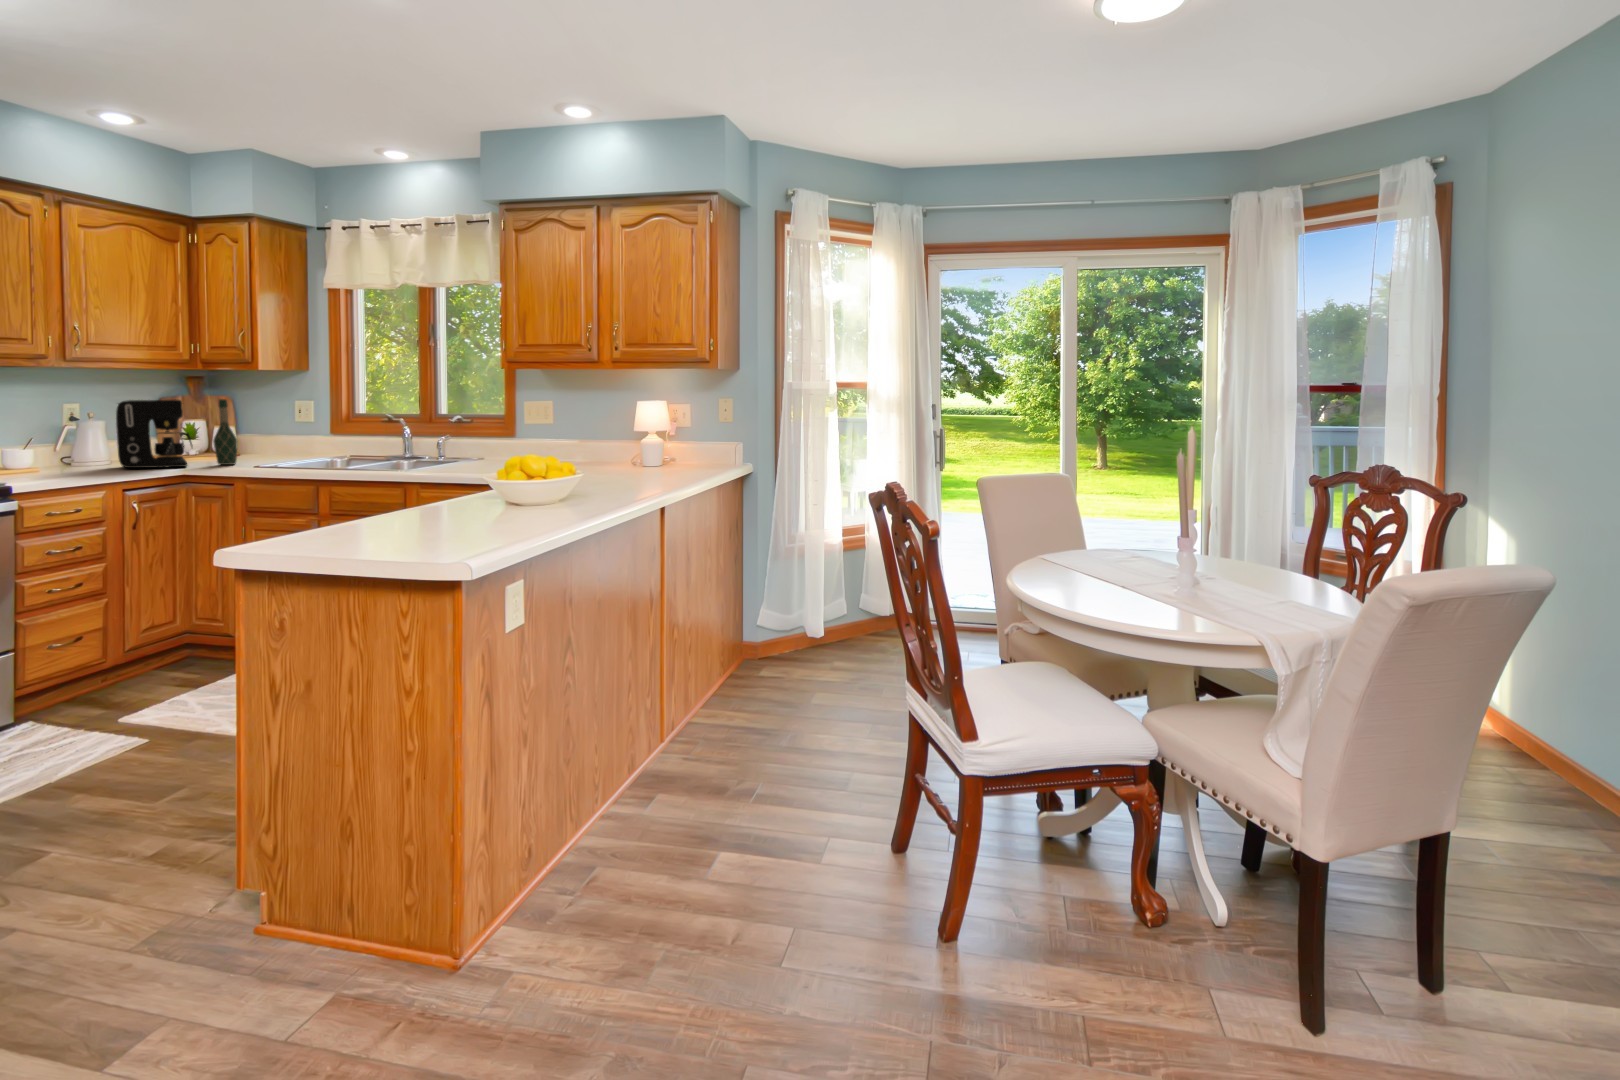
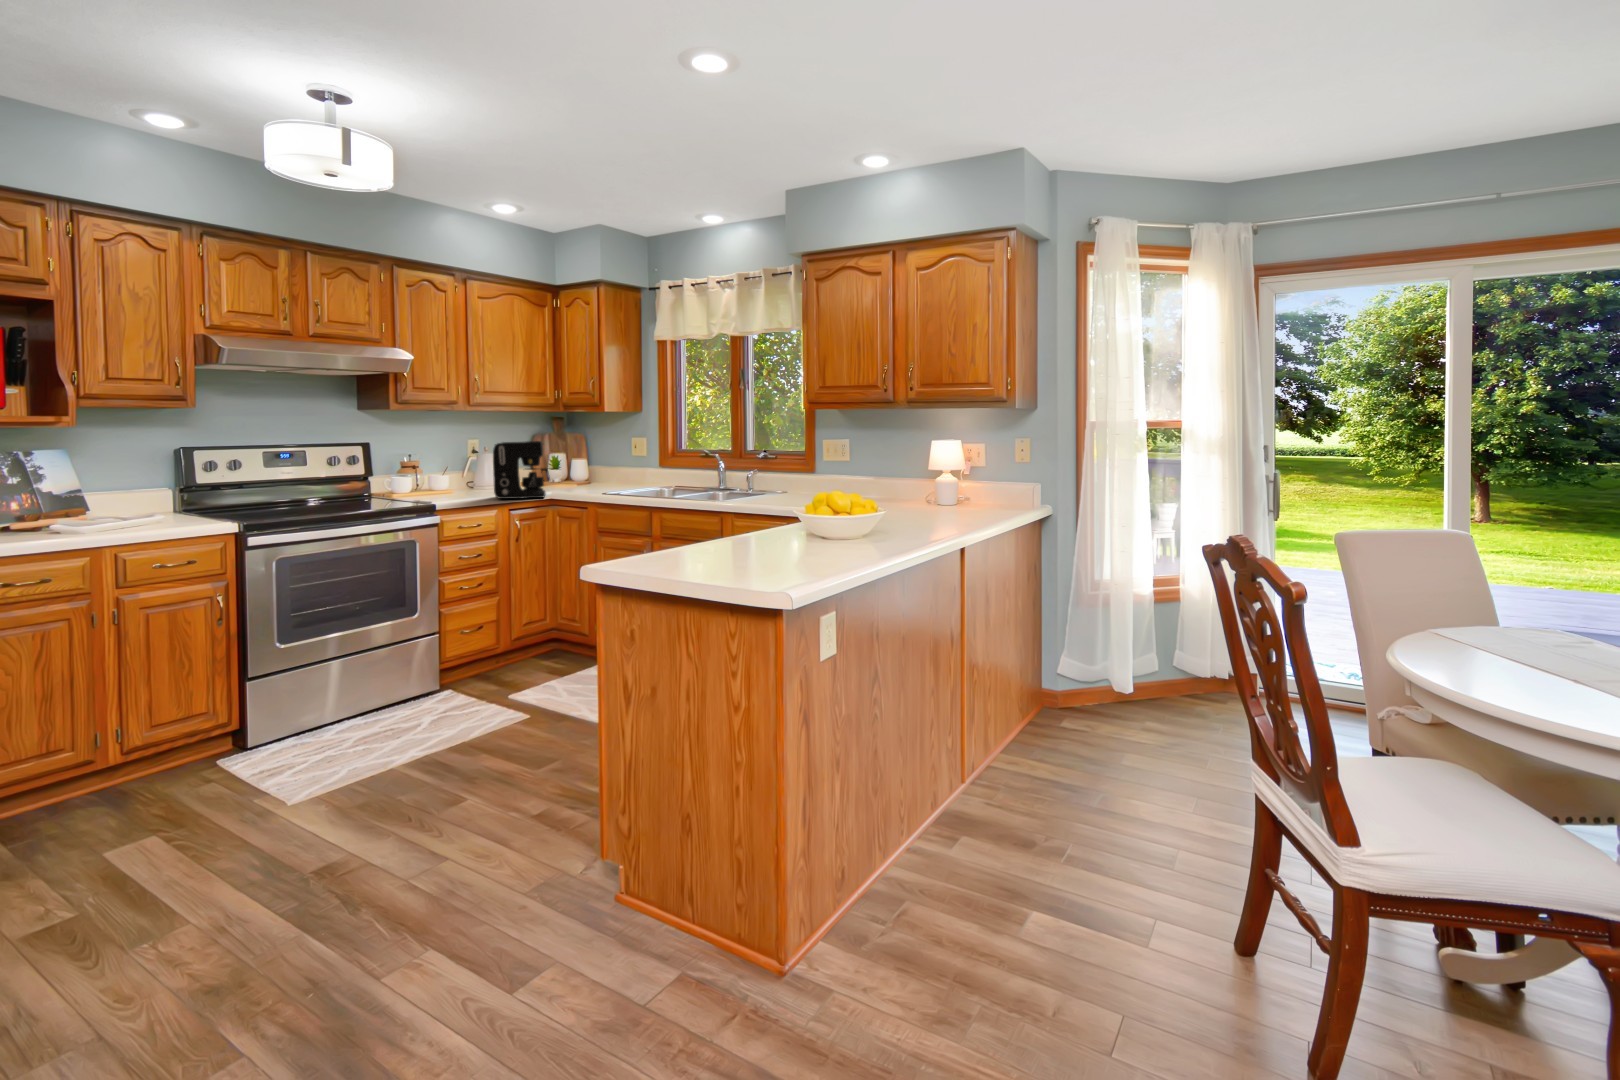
wine bottle: present [213,399,237,465] -> none [566,440,584,496]

